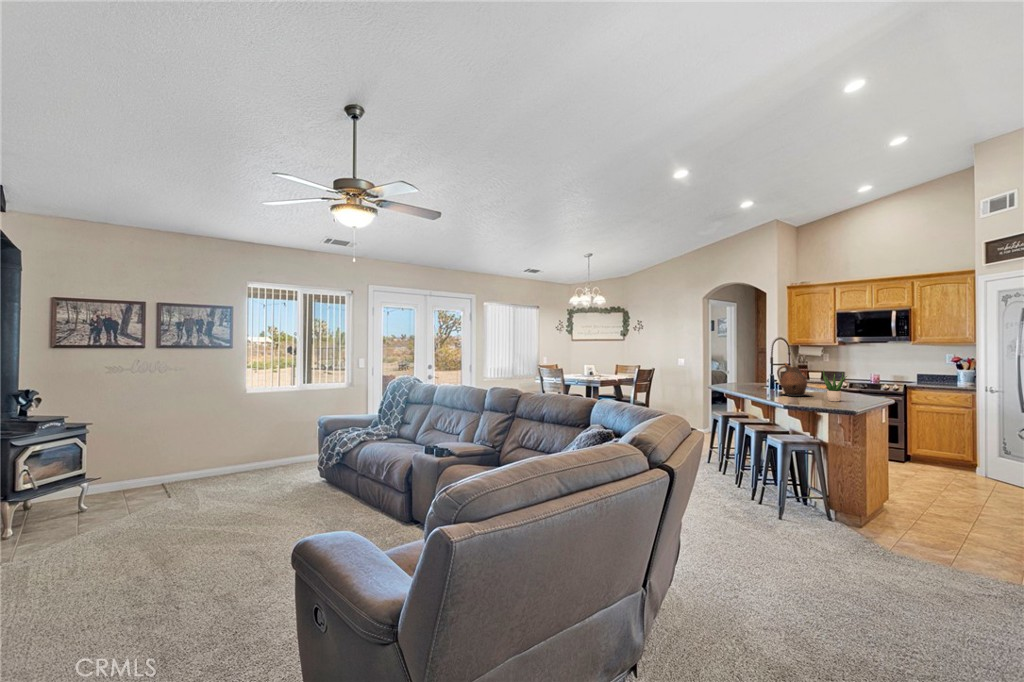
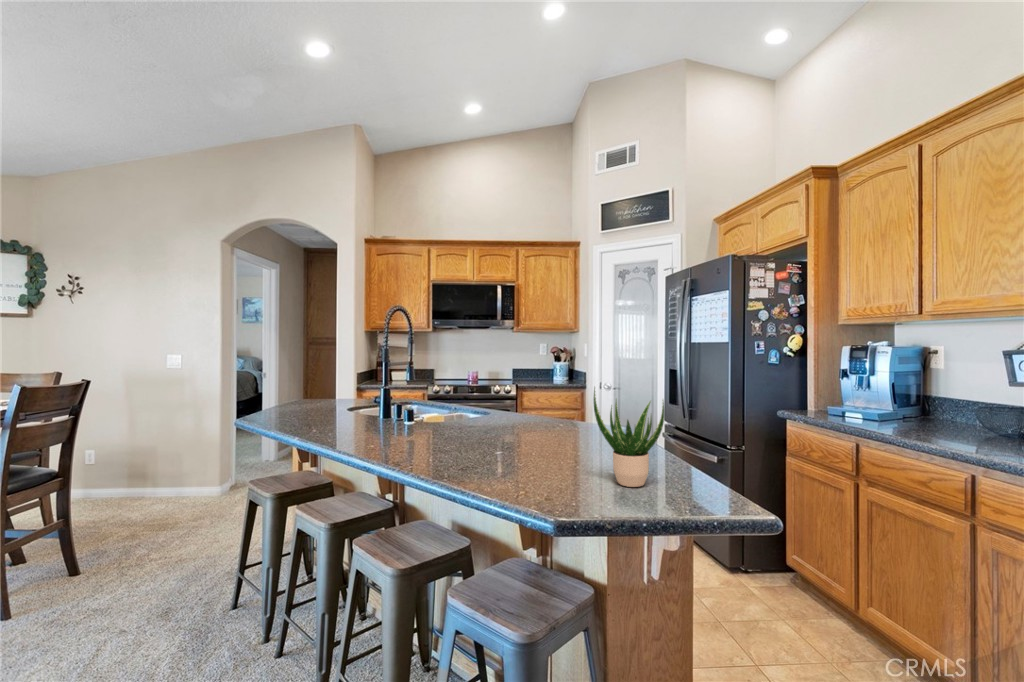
ceramic pitcher: present [777,363,811,396] -> none [450,370,540,476]

